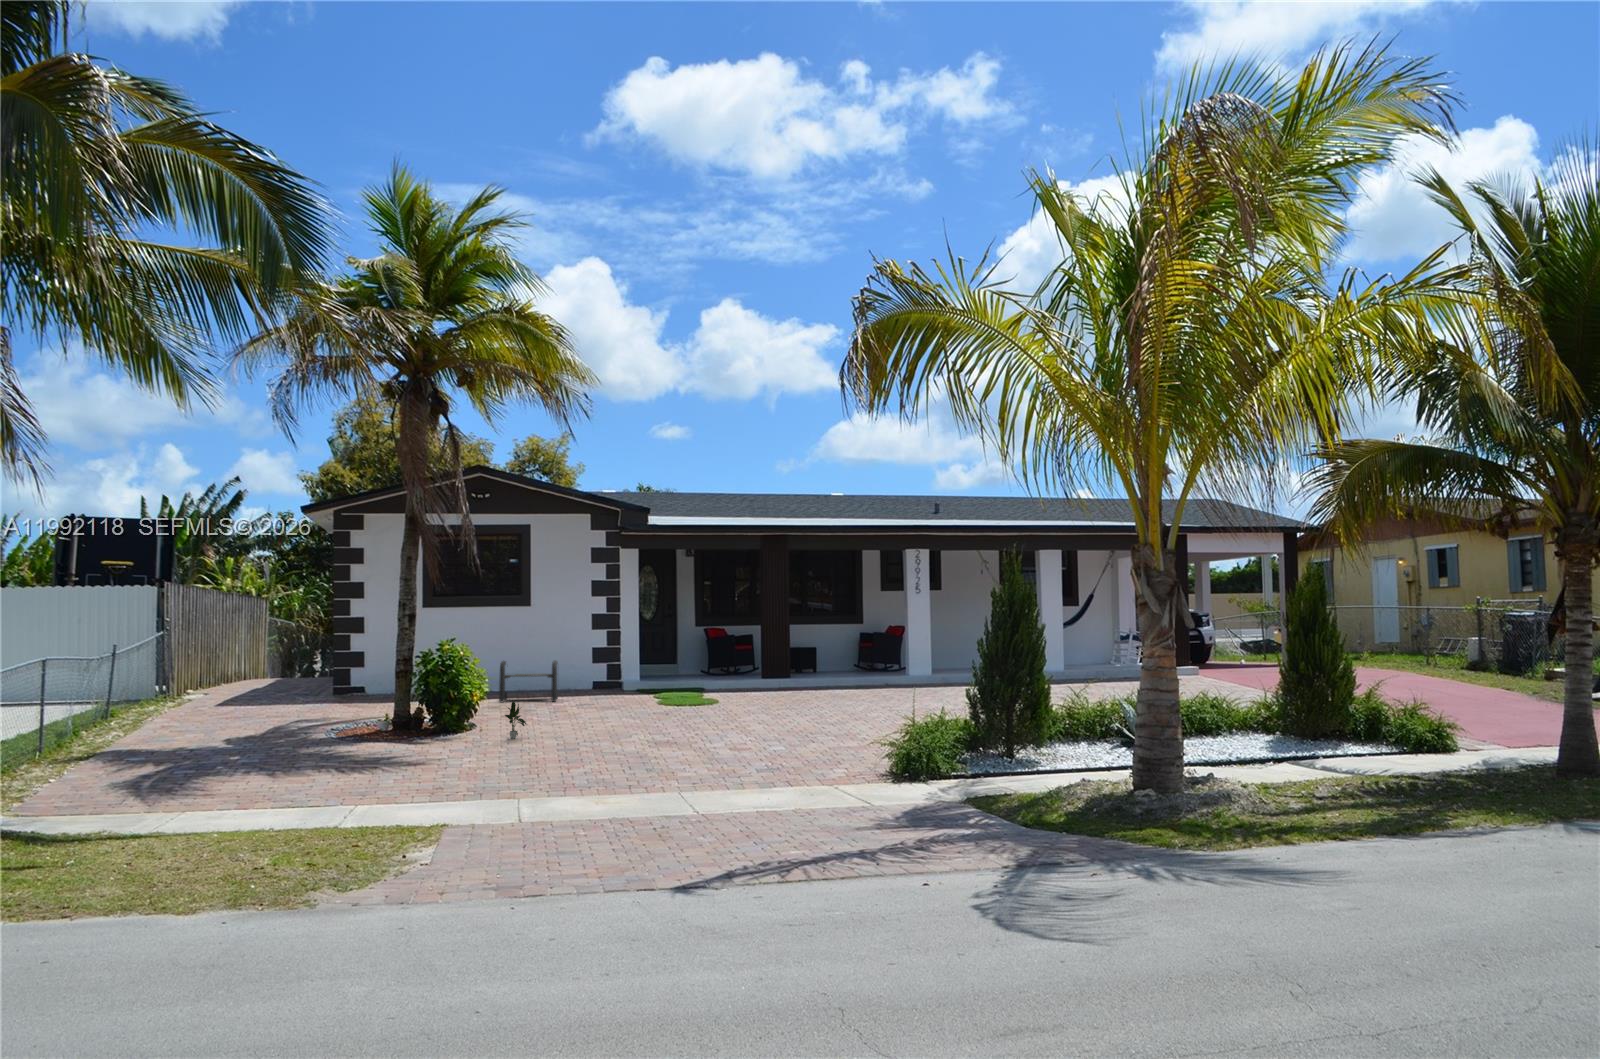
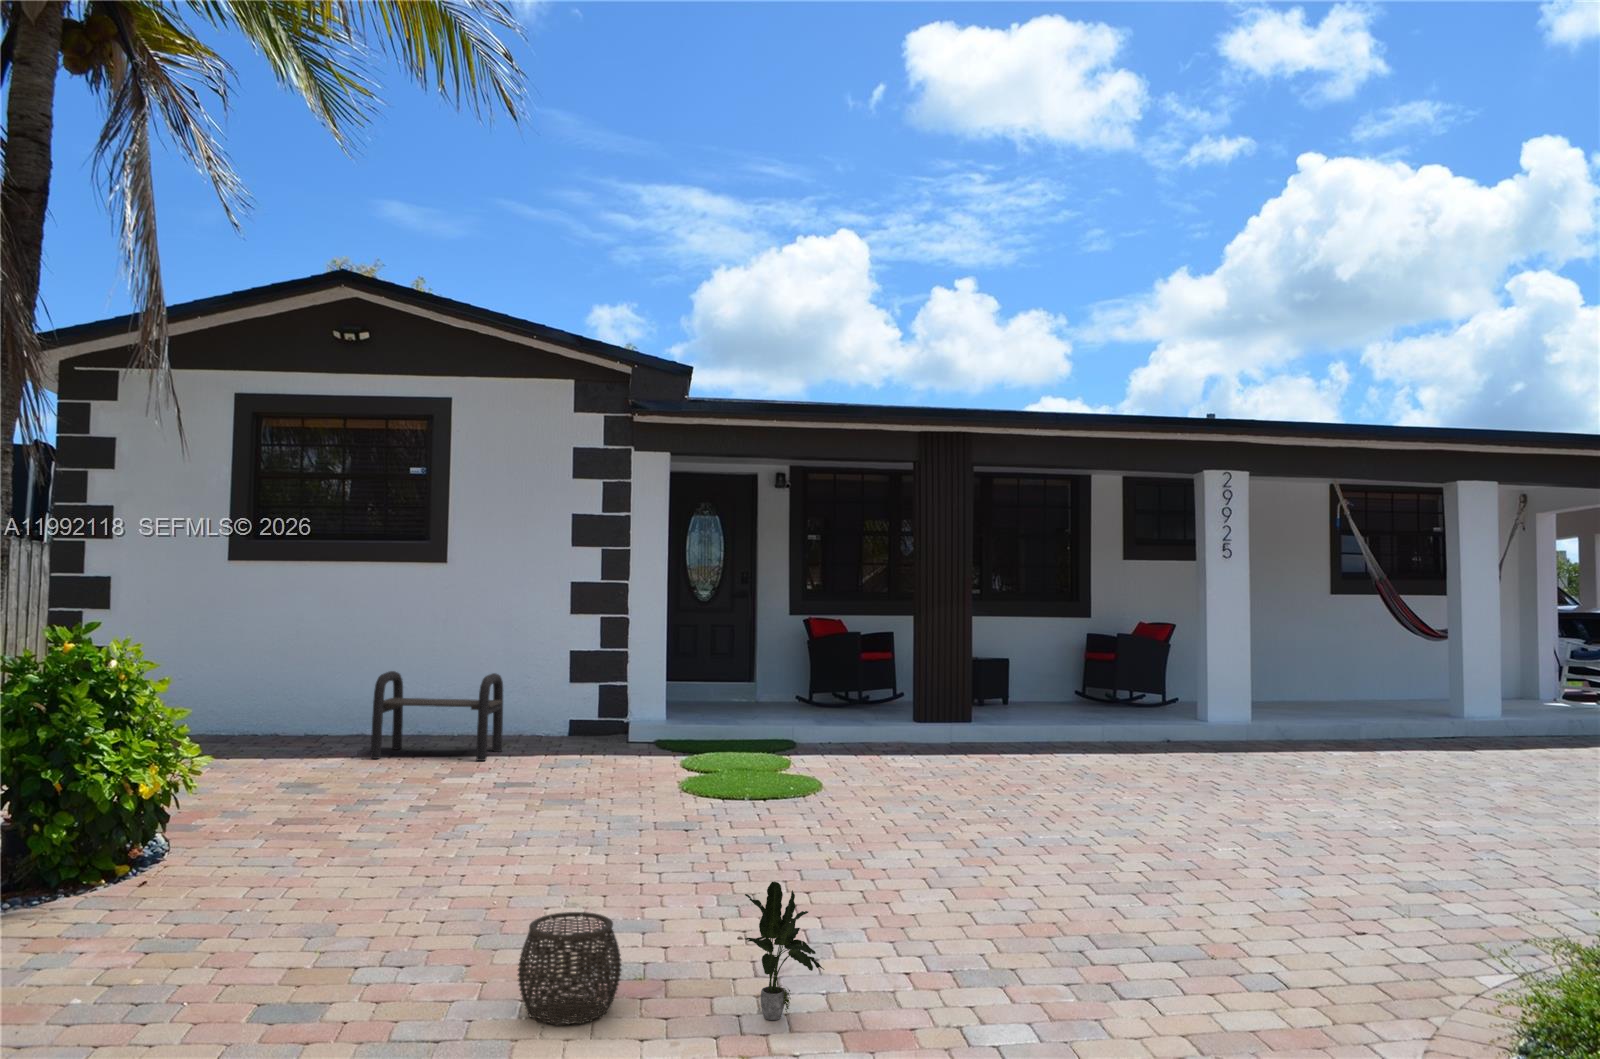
potted plant: present [505,702,526,739] -> present [745,881,824,1020]
woven basket: none [655,716,684,743] -> present [518,912,622,1025]

